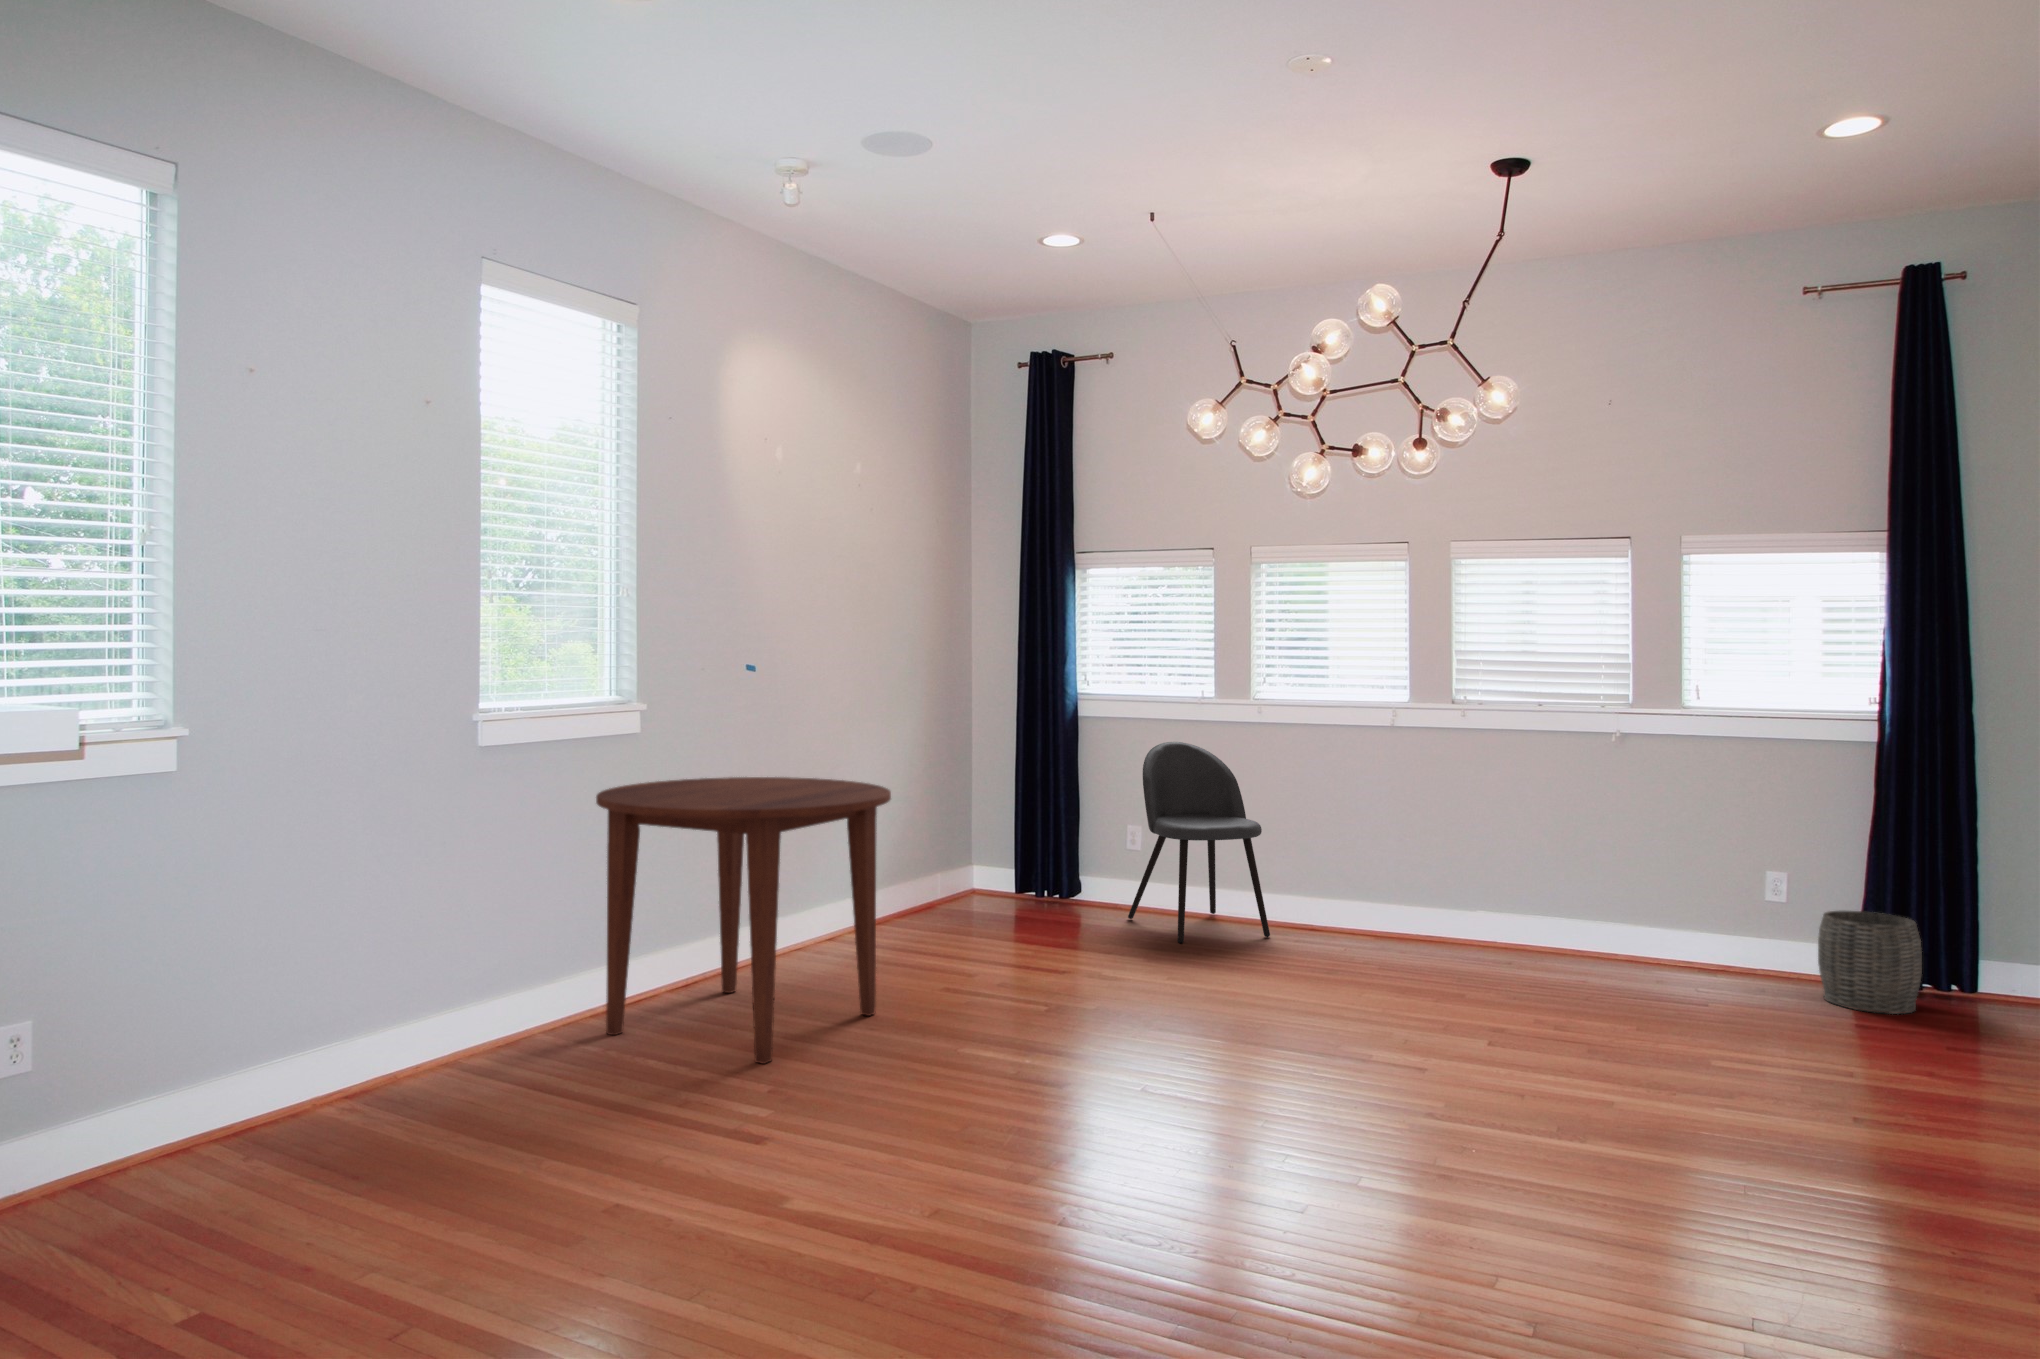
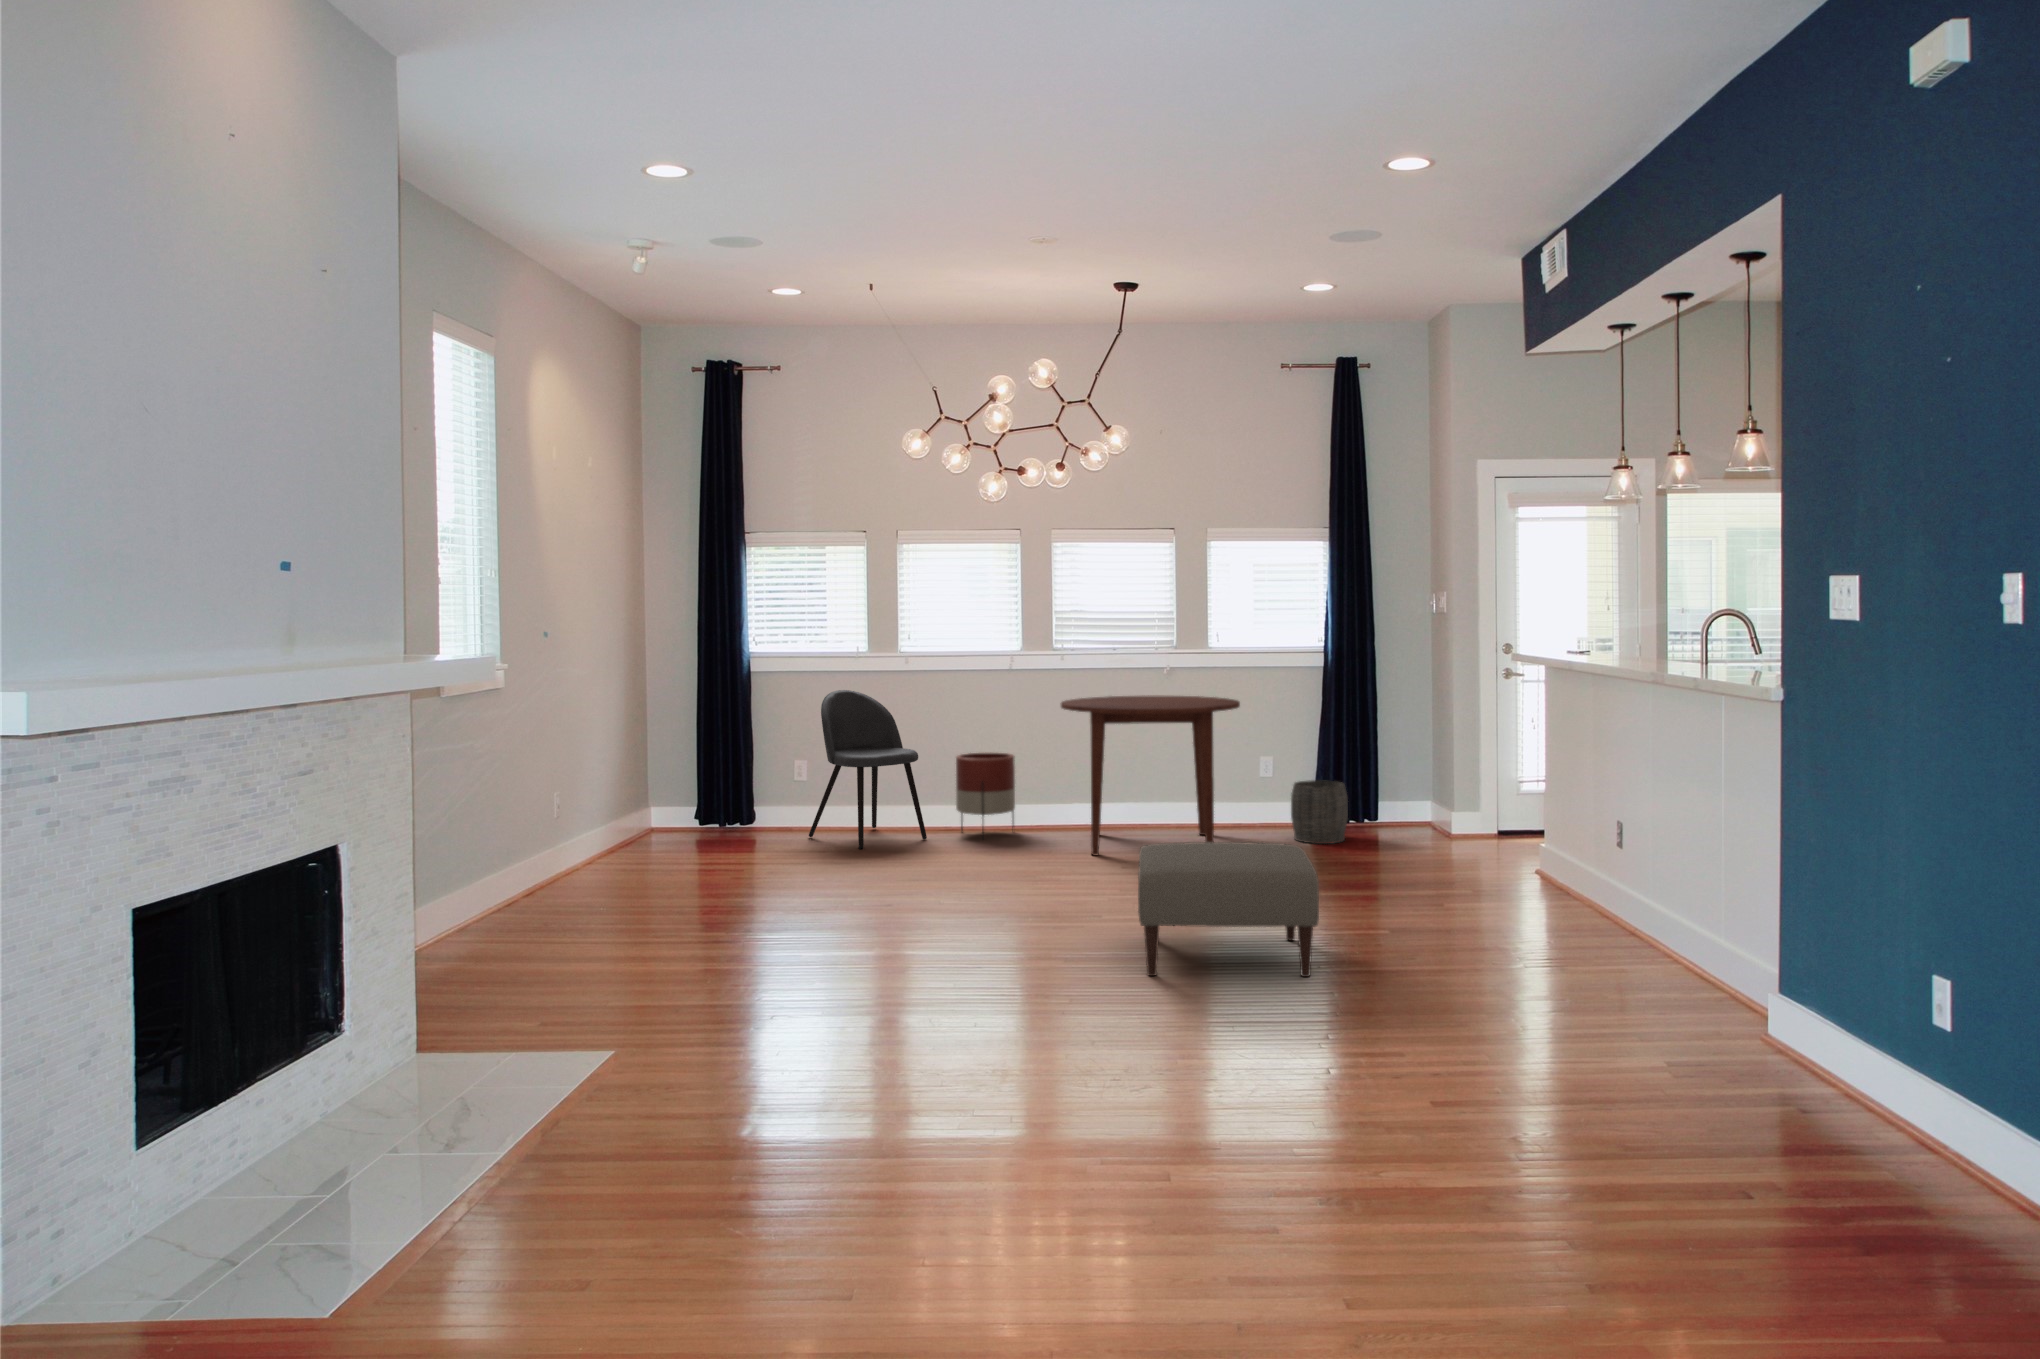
dining table: present [596,777,891,1064] -> present [1061,695,1240,856]
planter: none [1311,830,1391,947] -> present [956,752,1015,830]
ottoman: none [1481,1011,1825,1302] -> present [1138,842,1319,977]

